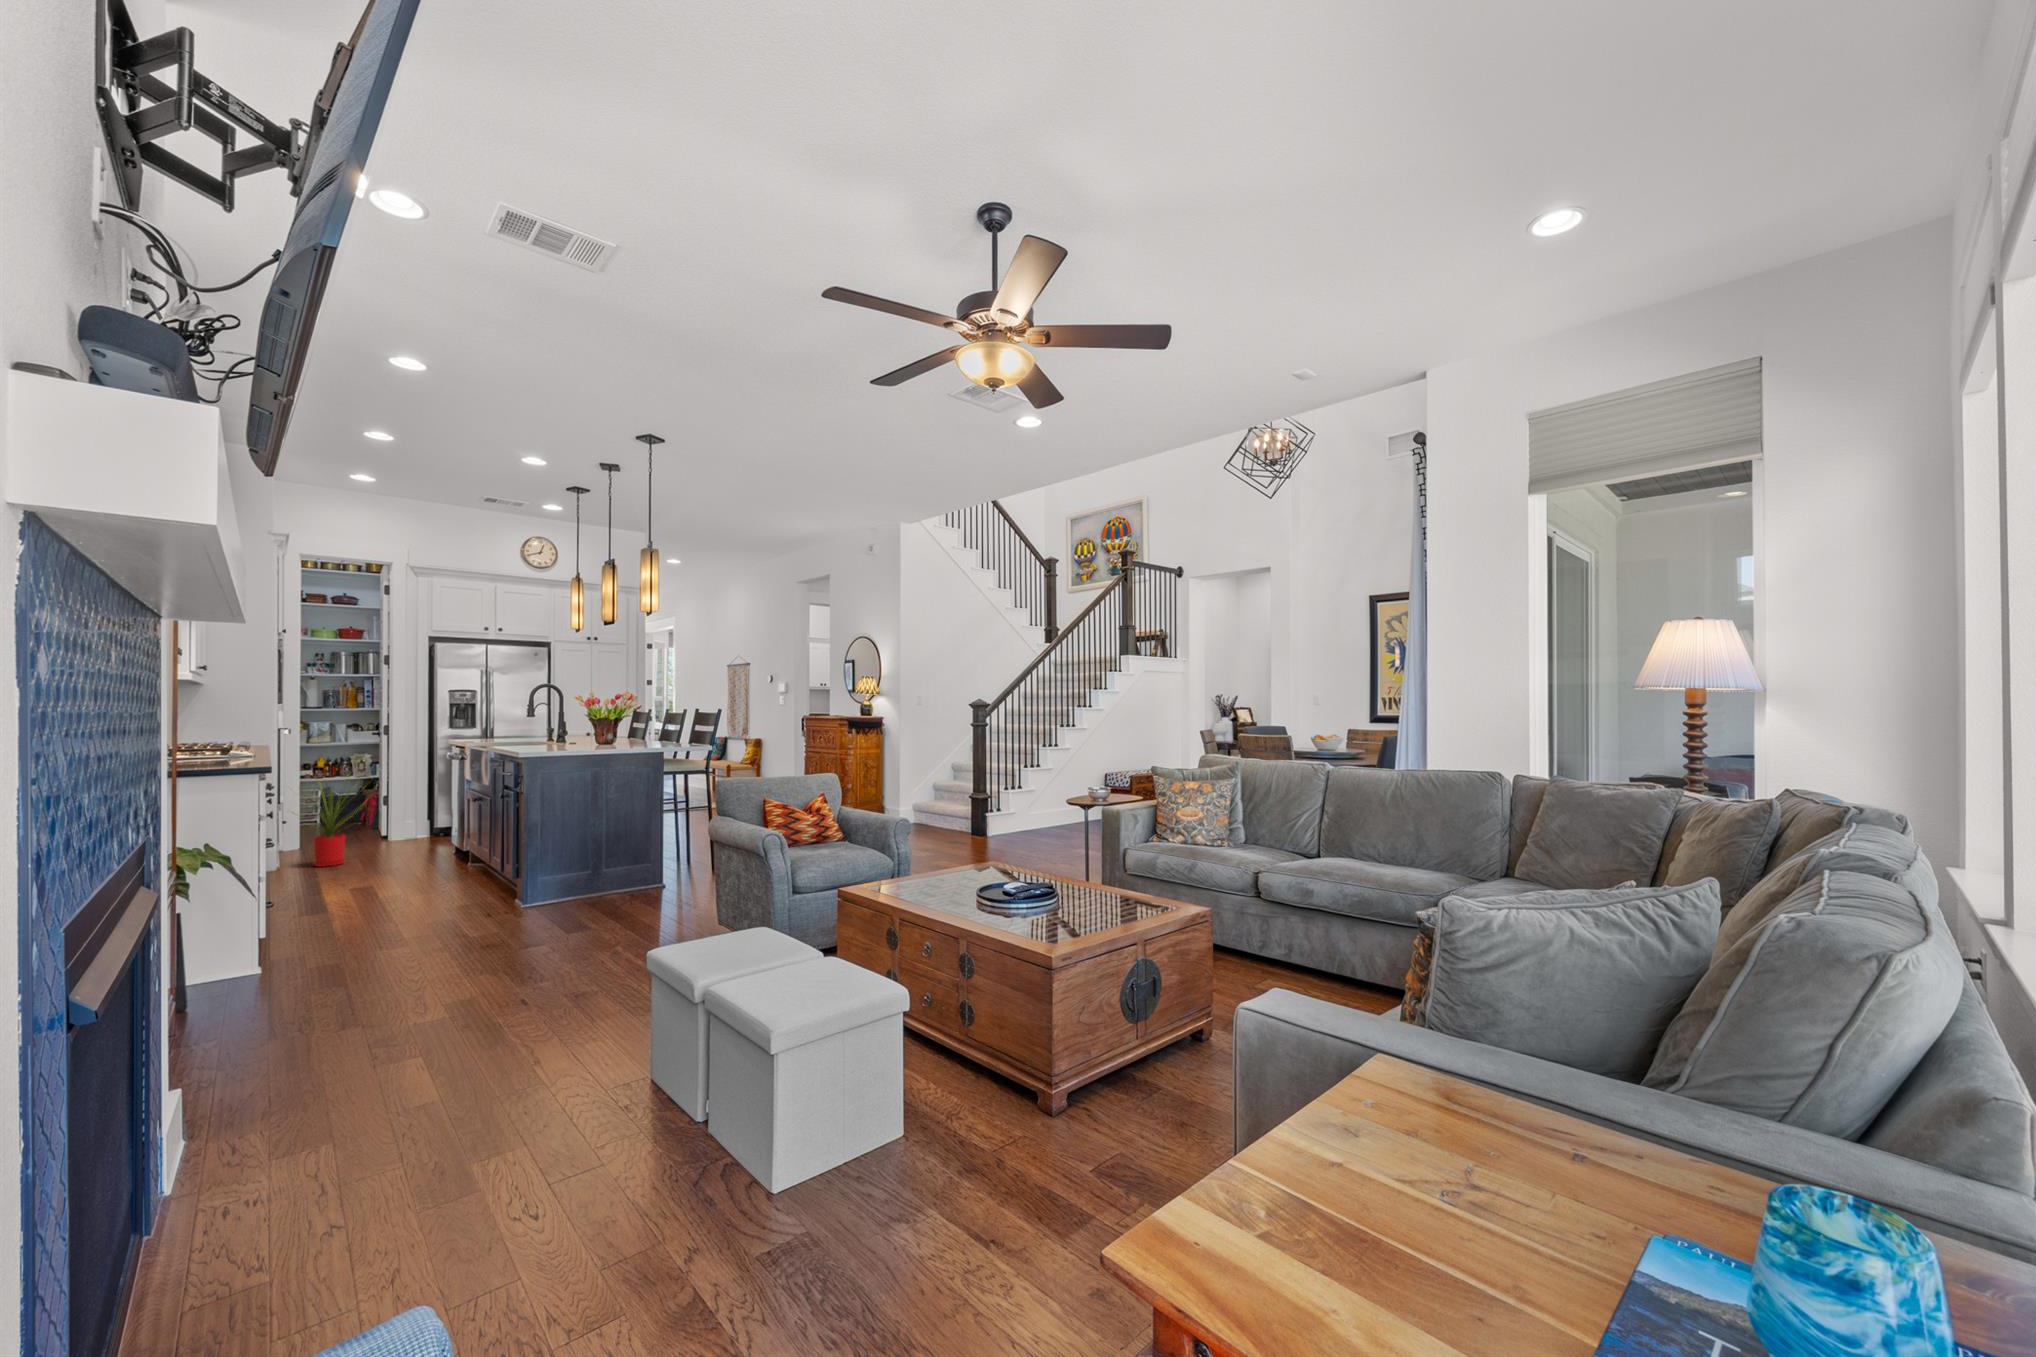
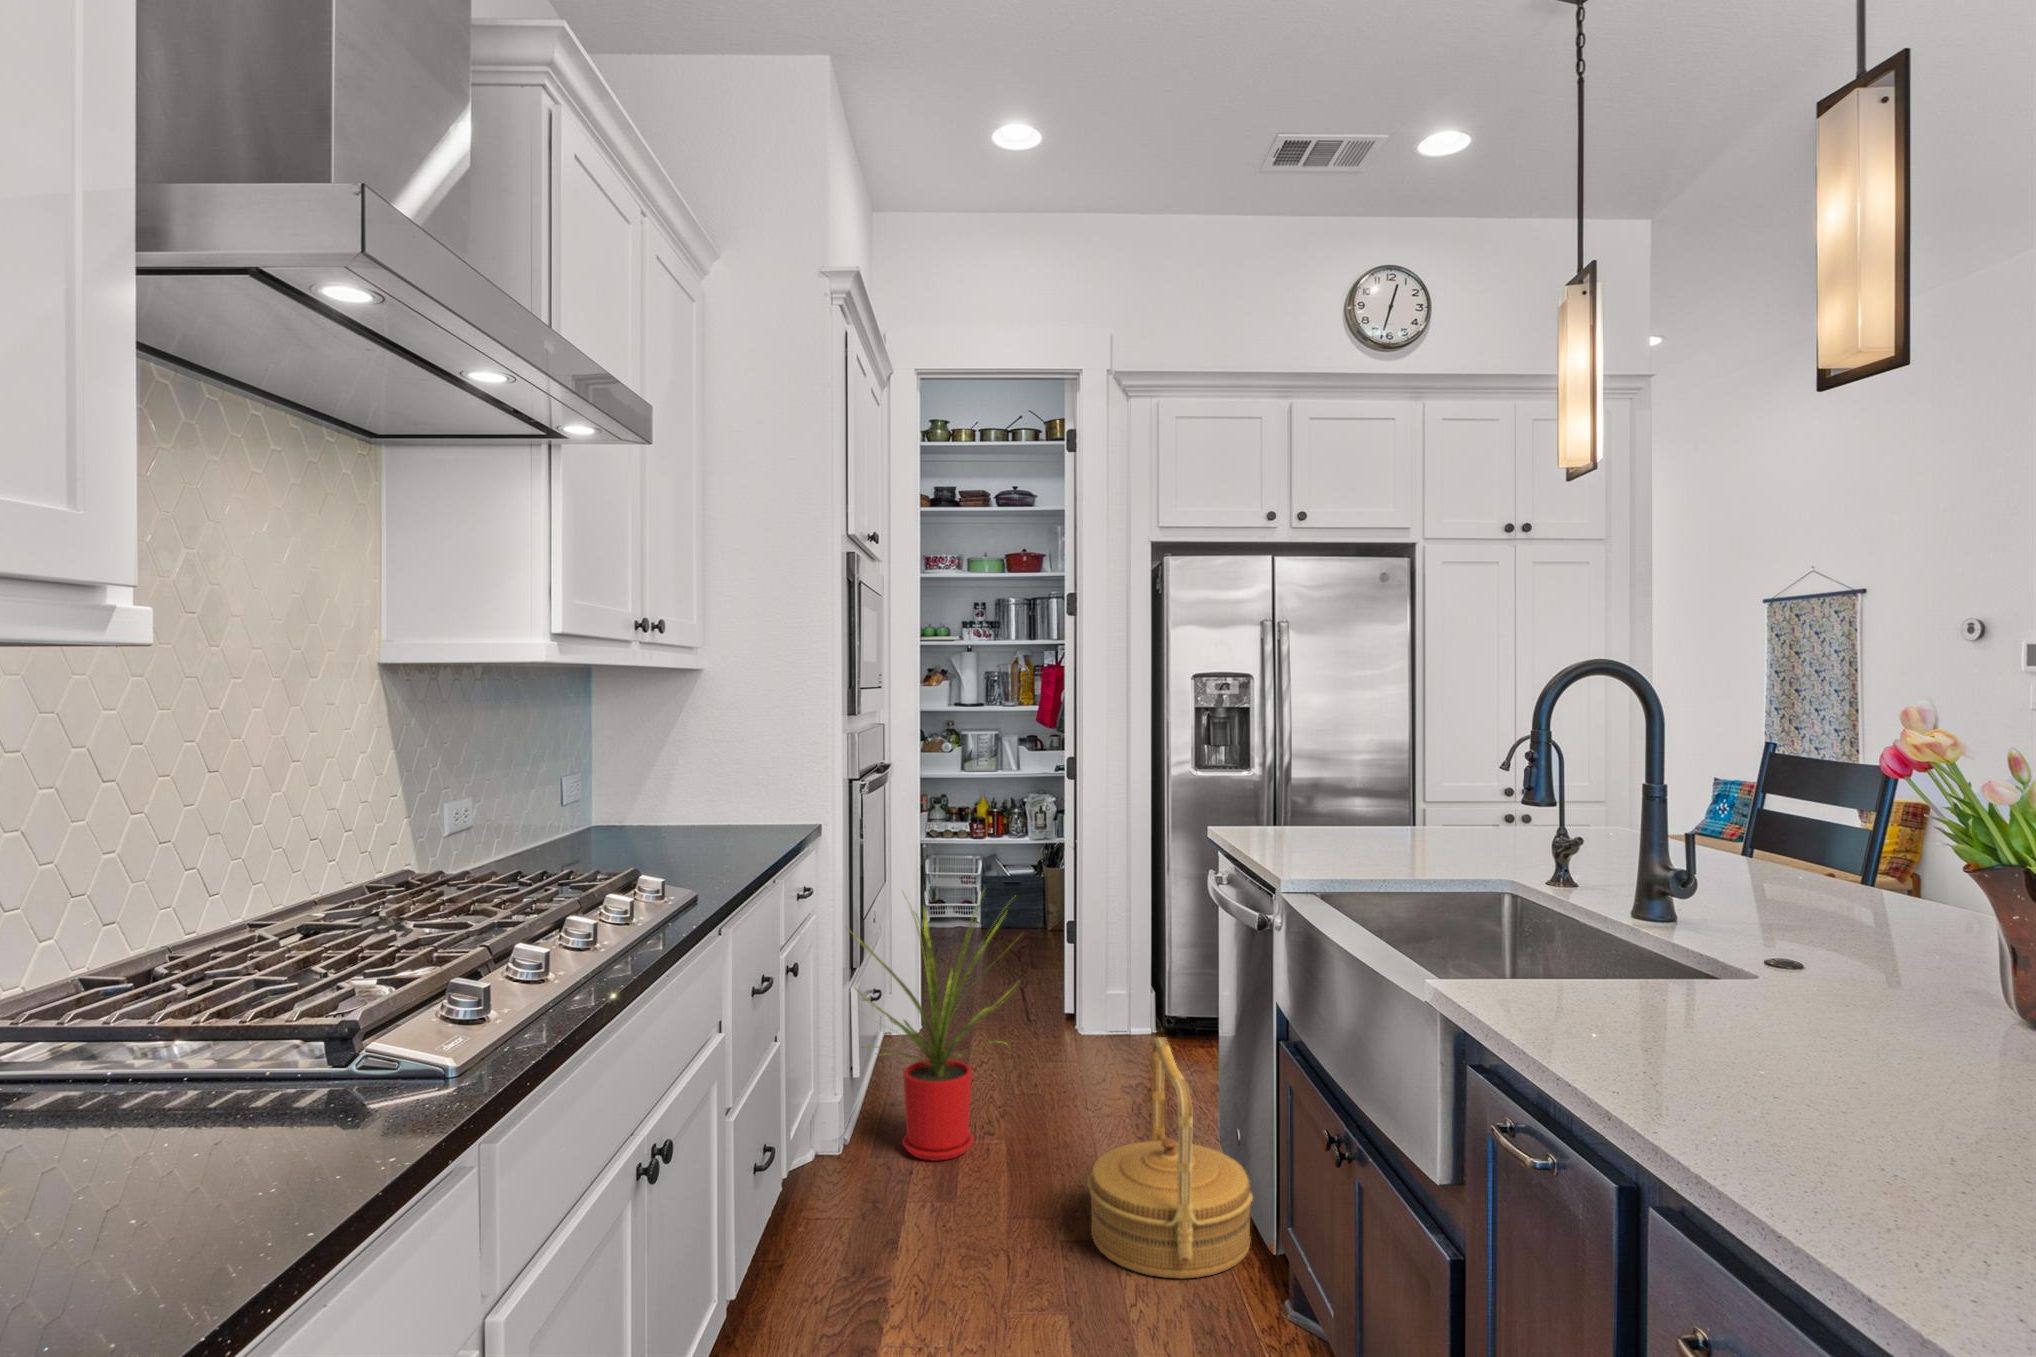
woven basket: none [398,808,459,869] -> present [1087,1037,1253,1279]

